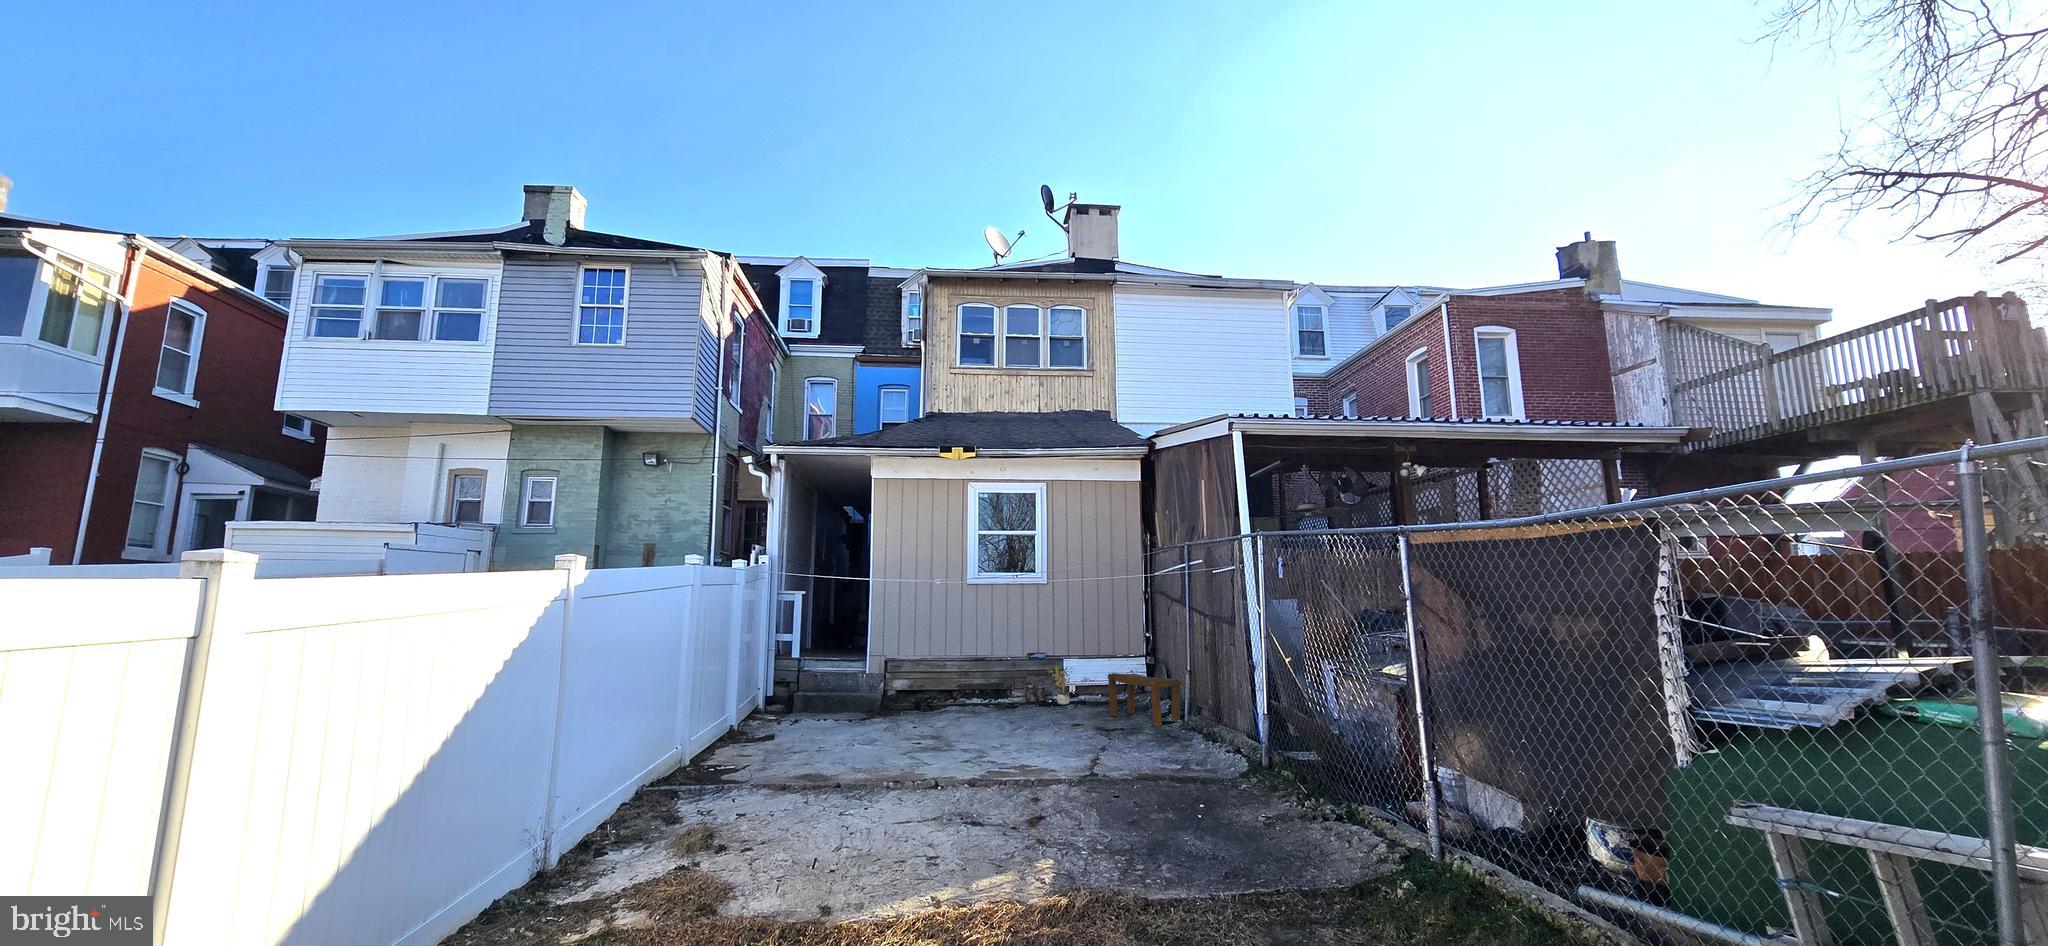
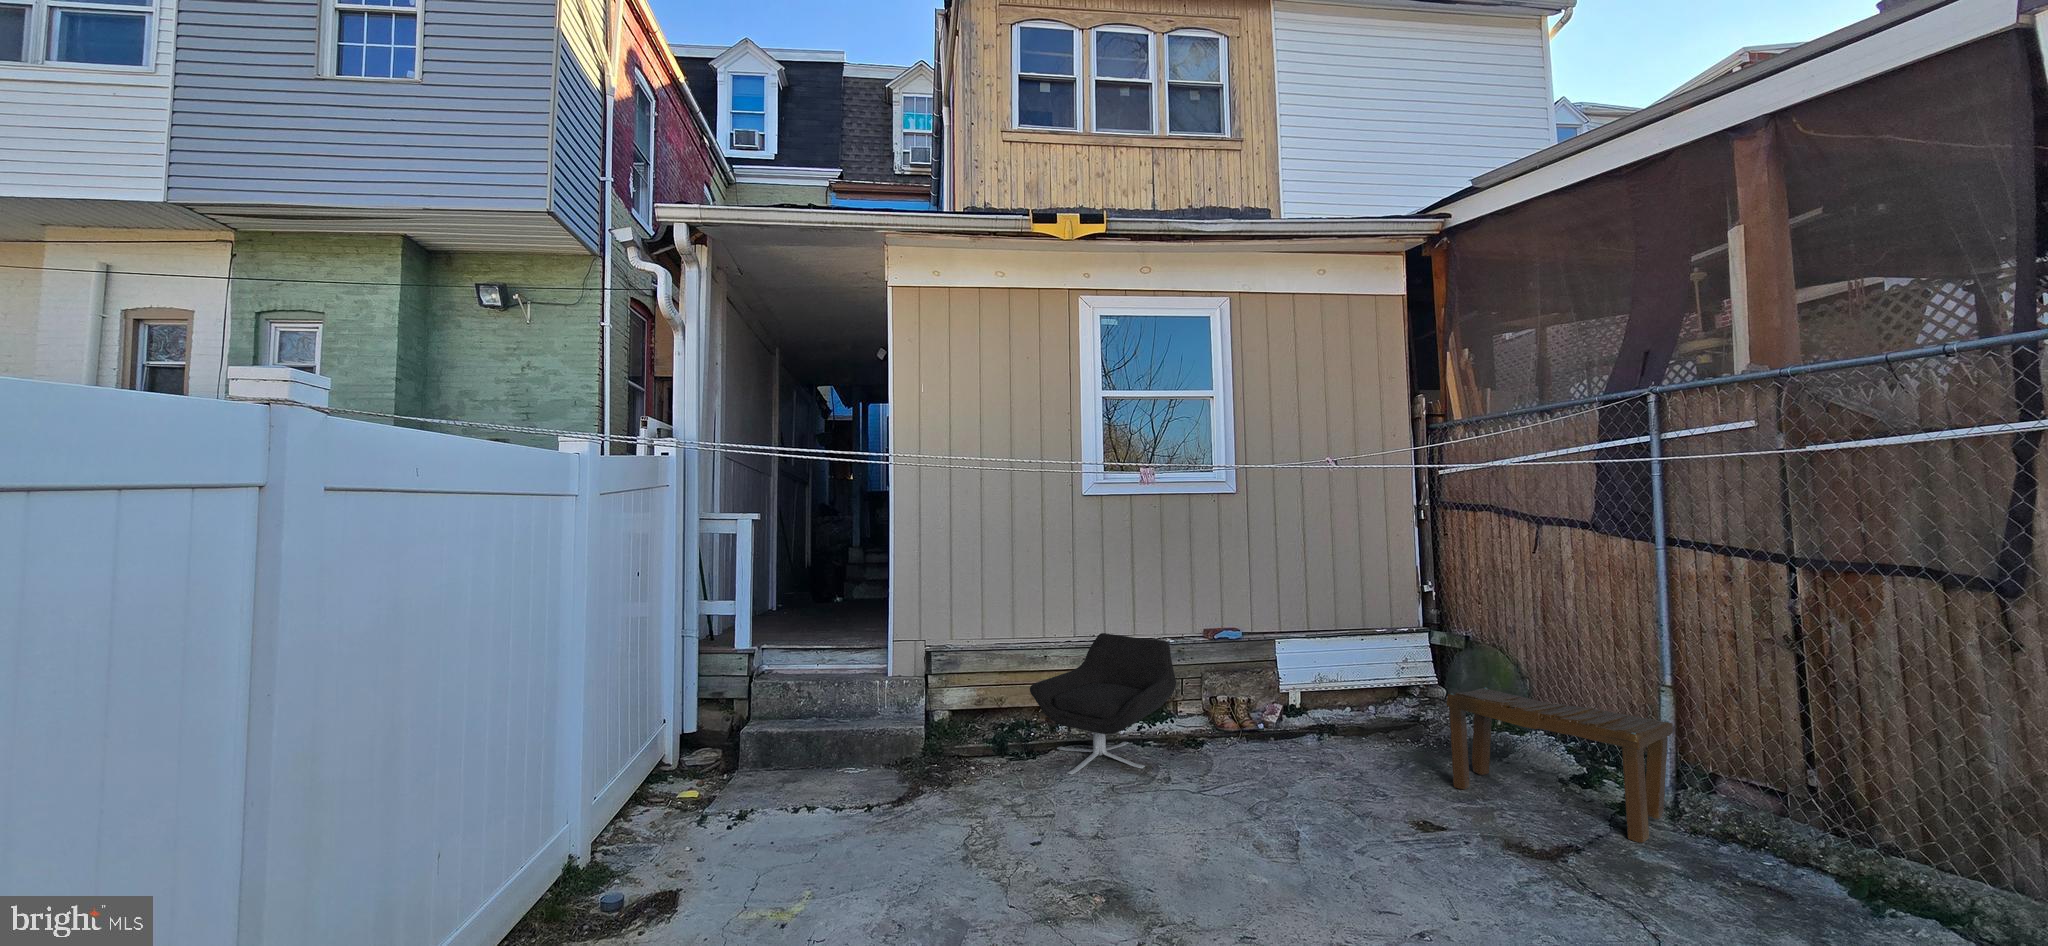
lounge chair: none [931,653,1001,713] -> present [1030,633,1176,775]
potted plant: present [1048,666,1076,704] -> none [1252,655,1316,736]

